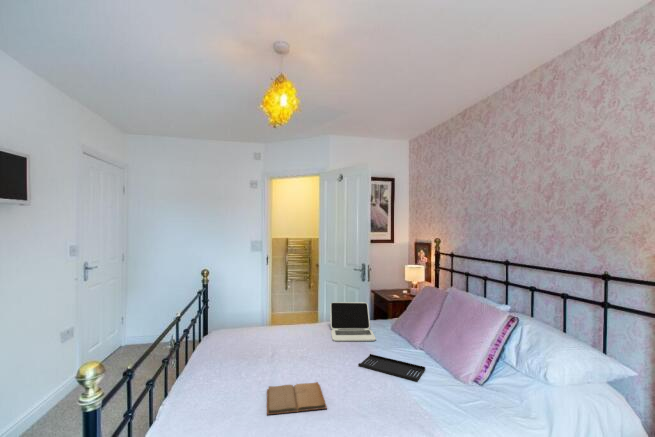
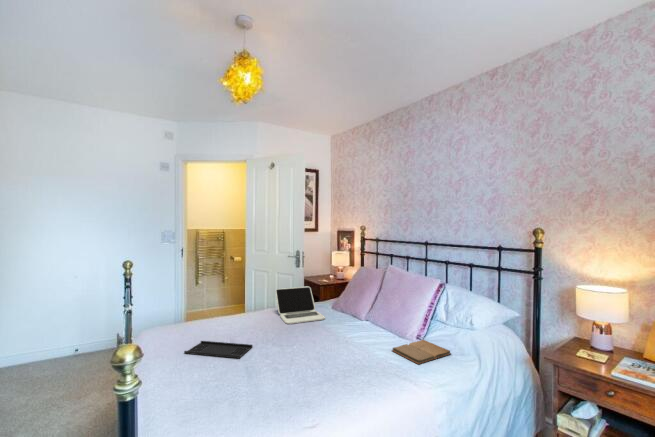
tray: present [358,354,425,381] -> present [184,341,253,358]
book: present [267,382,327,414] -> present [392,340,451,364]

